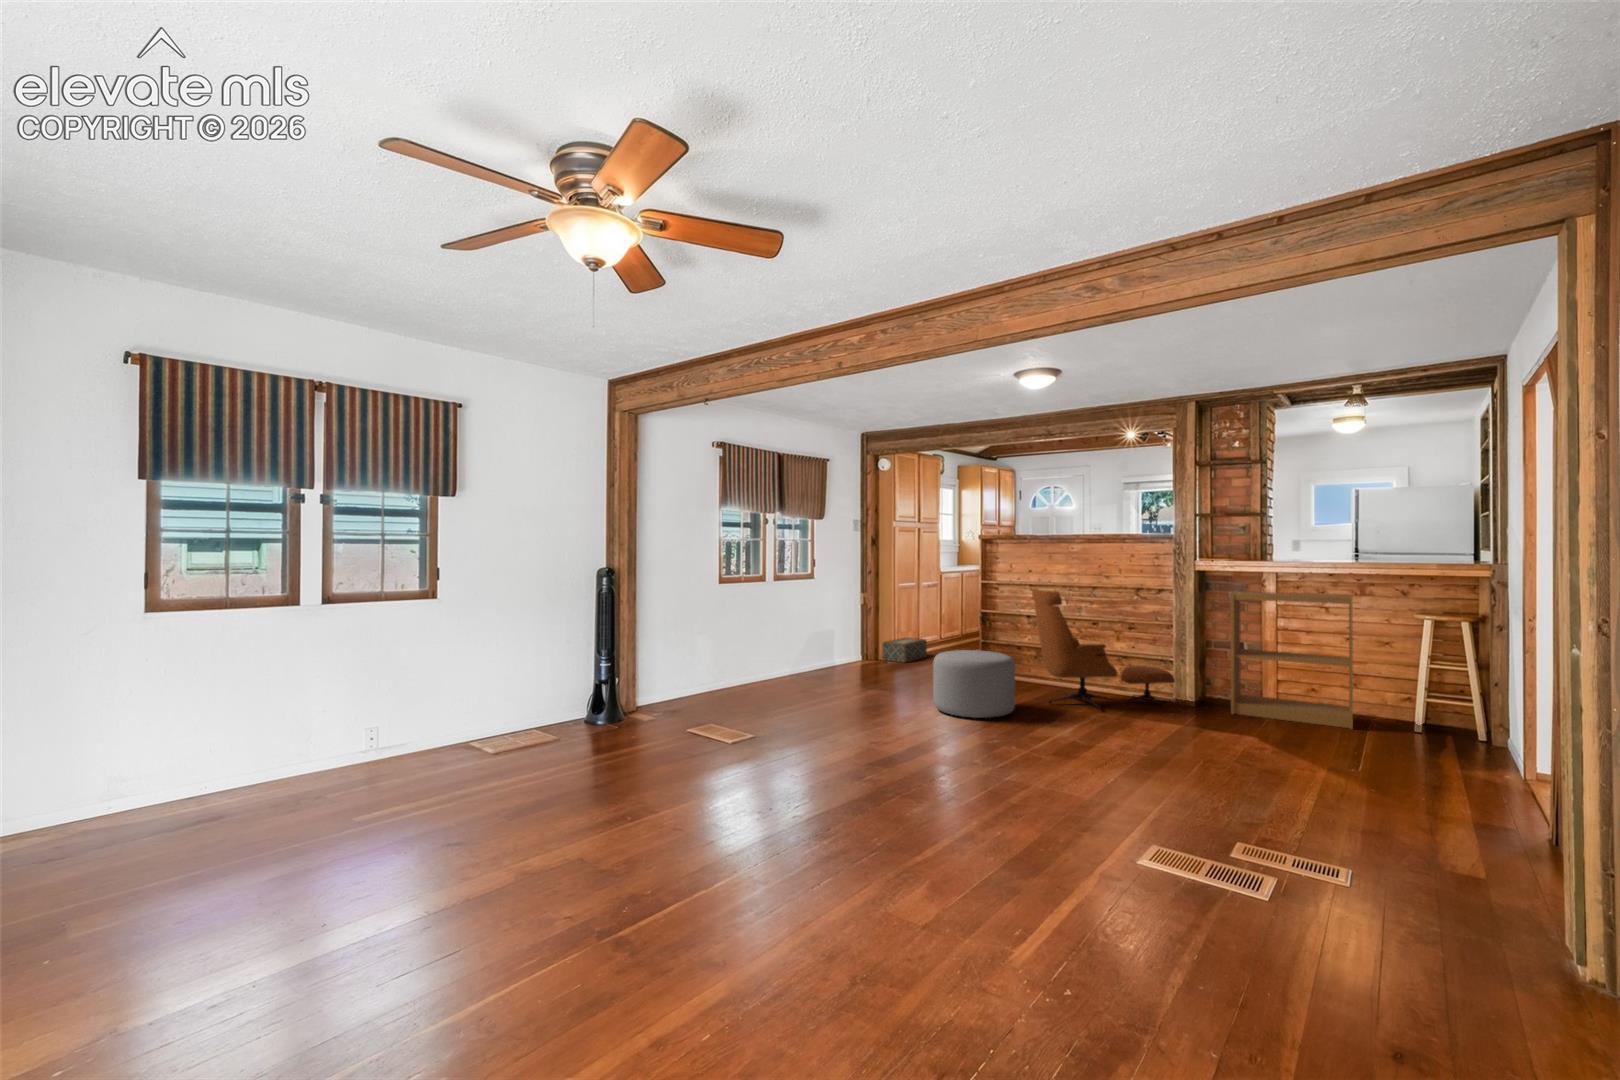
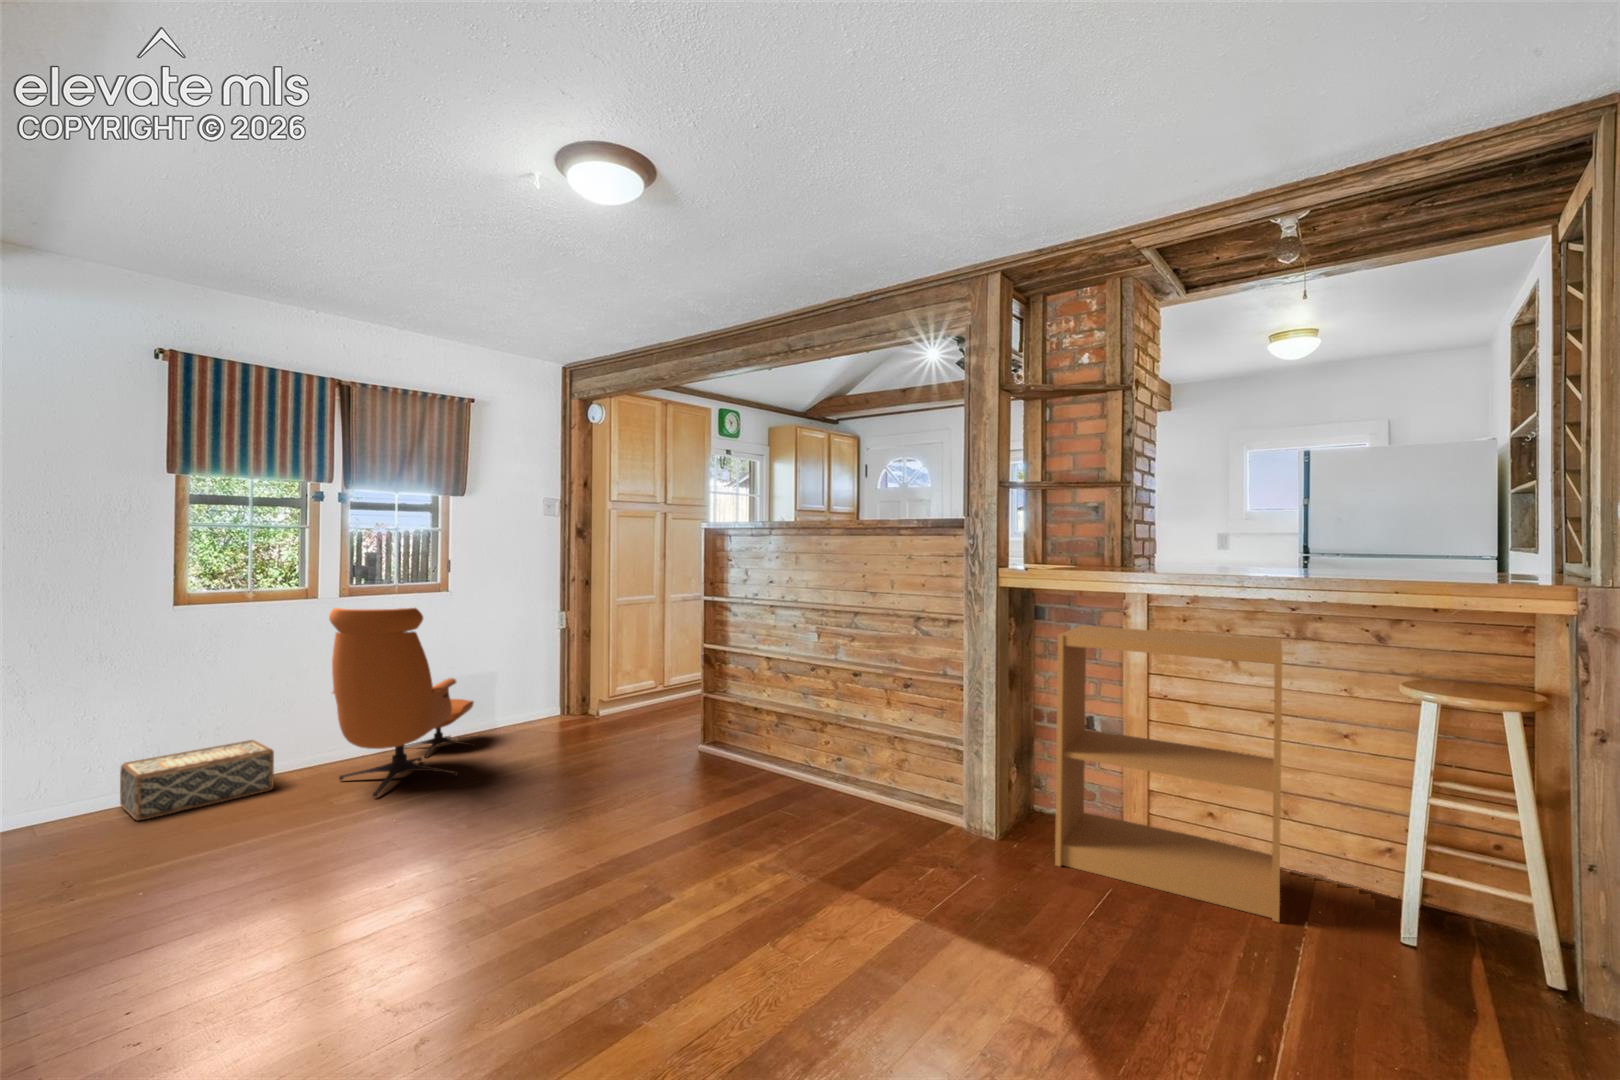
lounge chair: present [1032,589,1175,711] -> present [329,608,475,797]
woven basket: present [882,638,927,663] -> present [120,740,274,820]
ottoman: present [933,650,1015,718] -> none [474,737,643,897]

